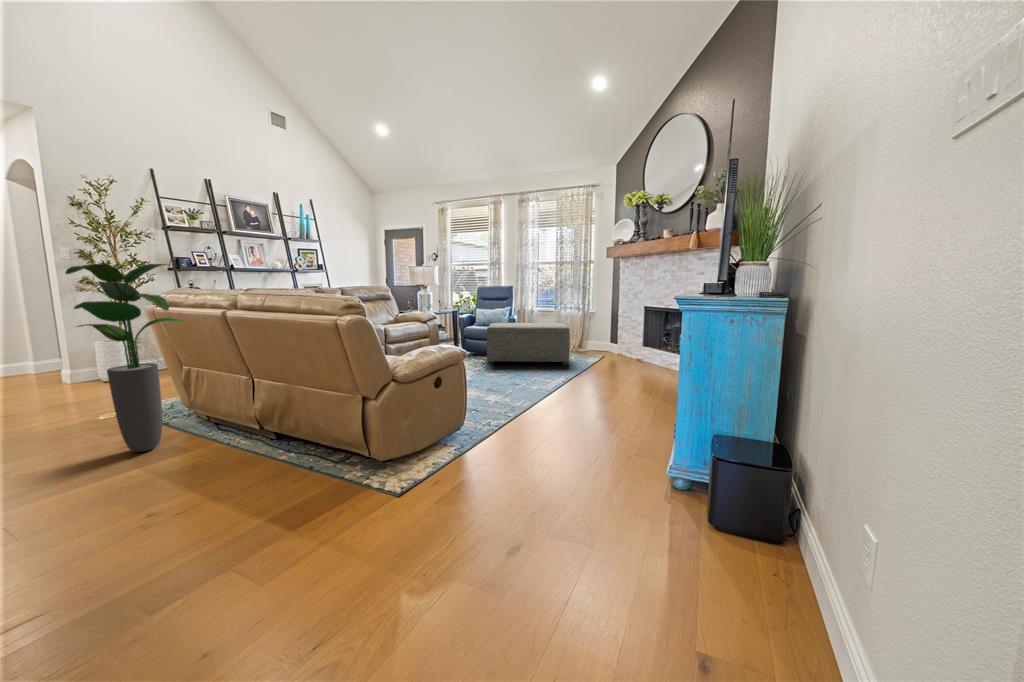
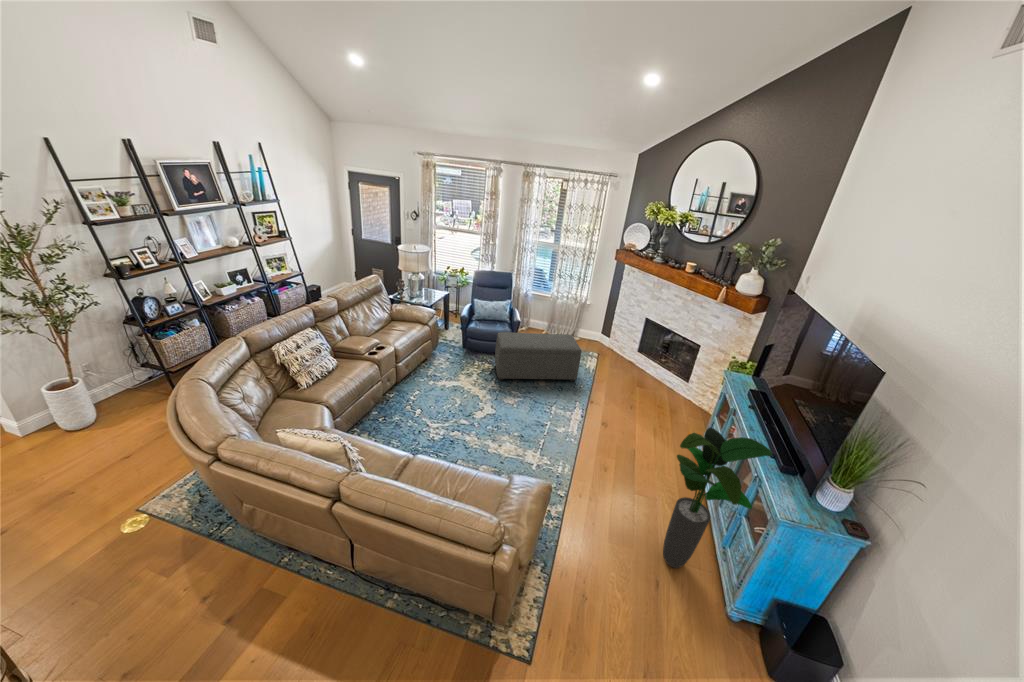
potted plant: present [65,264,186,452] -> present [663,428,772,568]

